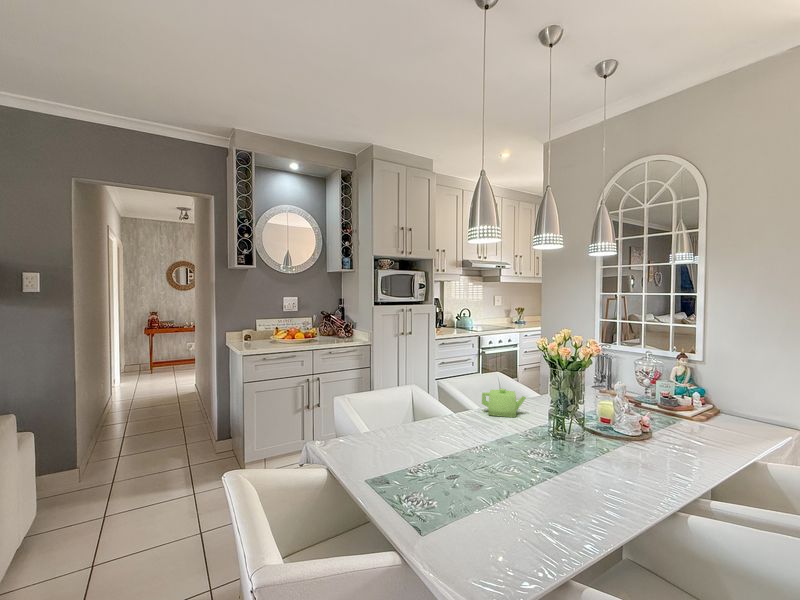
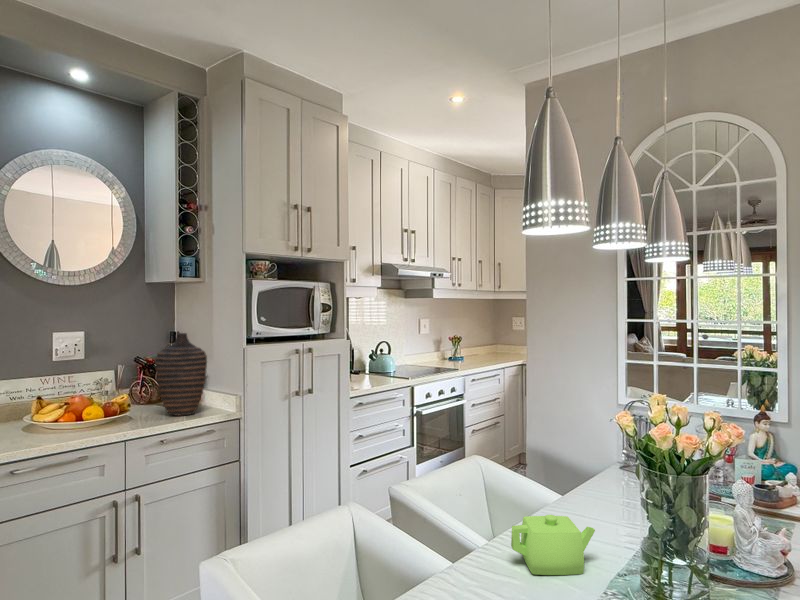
decorative vase: none [329,299,355,341] -> present [155,333,207,415]

